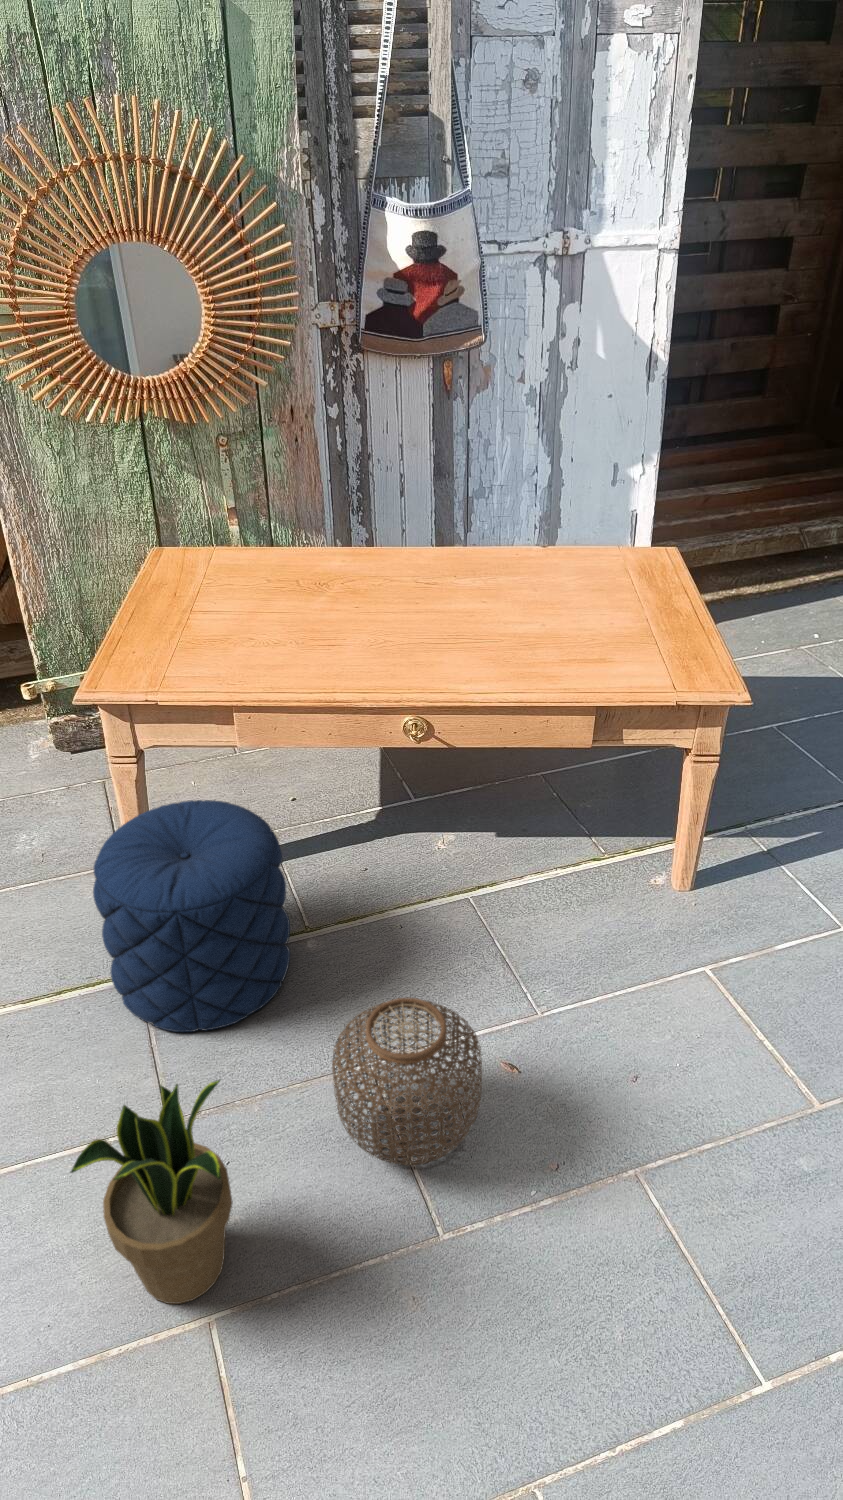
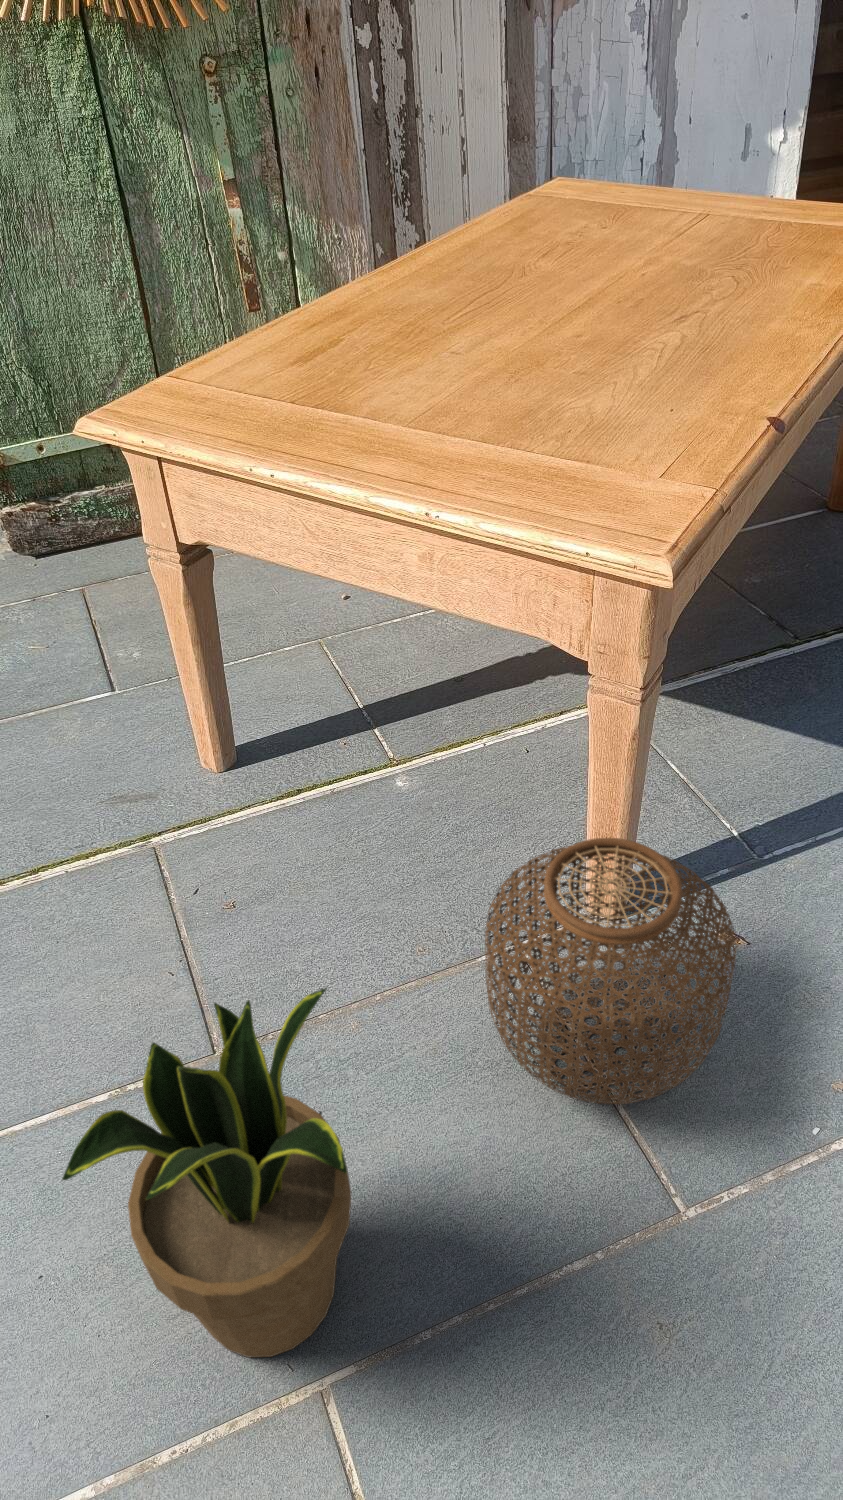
pouf: present [93,800,290,1032] -> none [69,566,373,913]

